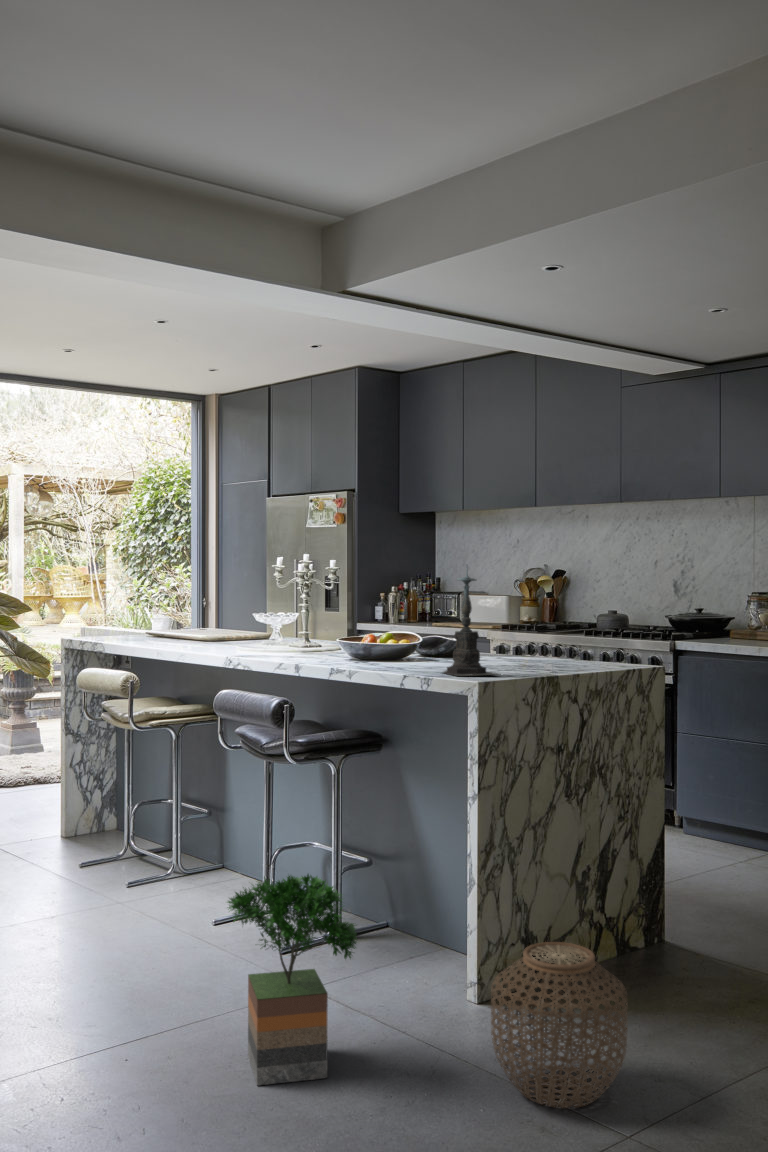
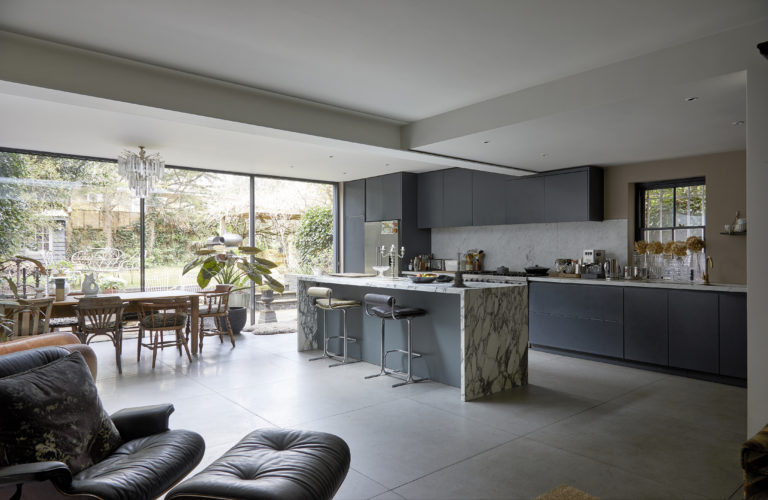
potted tree: present [227,874,357,1085] -> none [383,354,429,424]
woven basket: present [491,942,627,1108] -> none [475,376,521,430]

